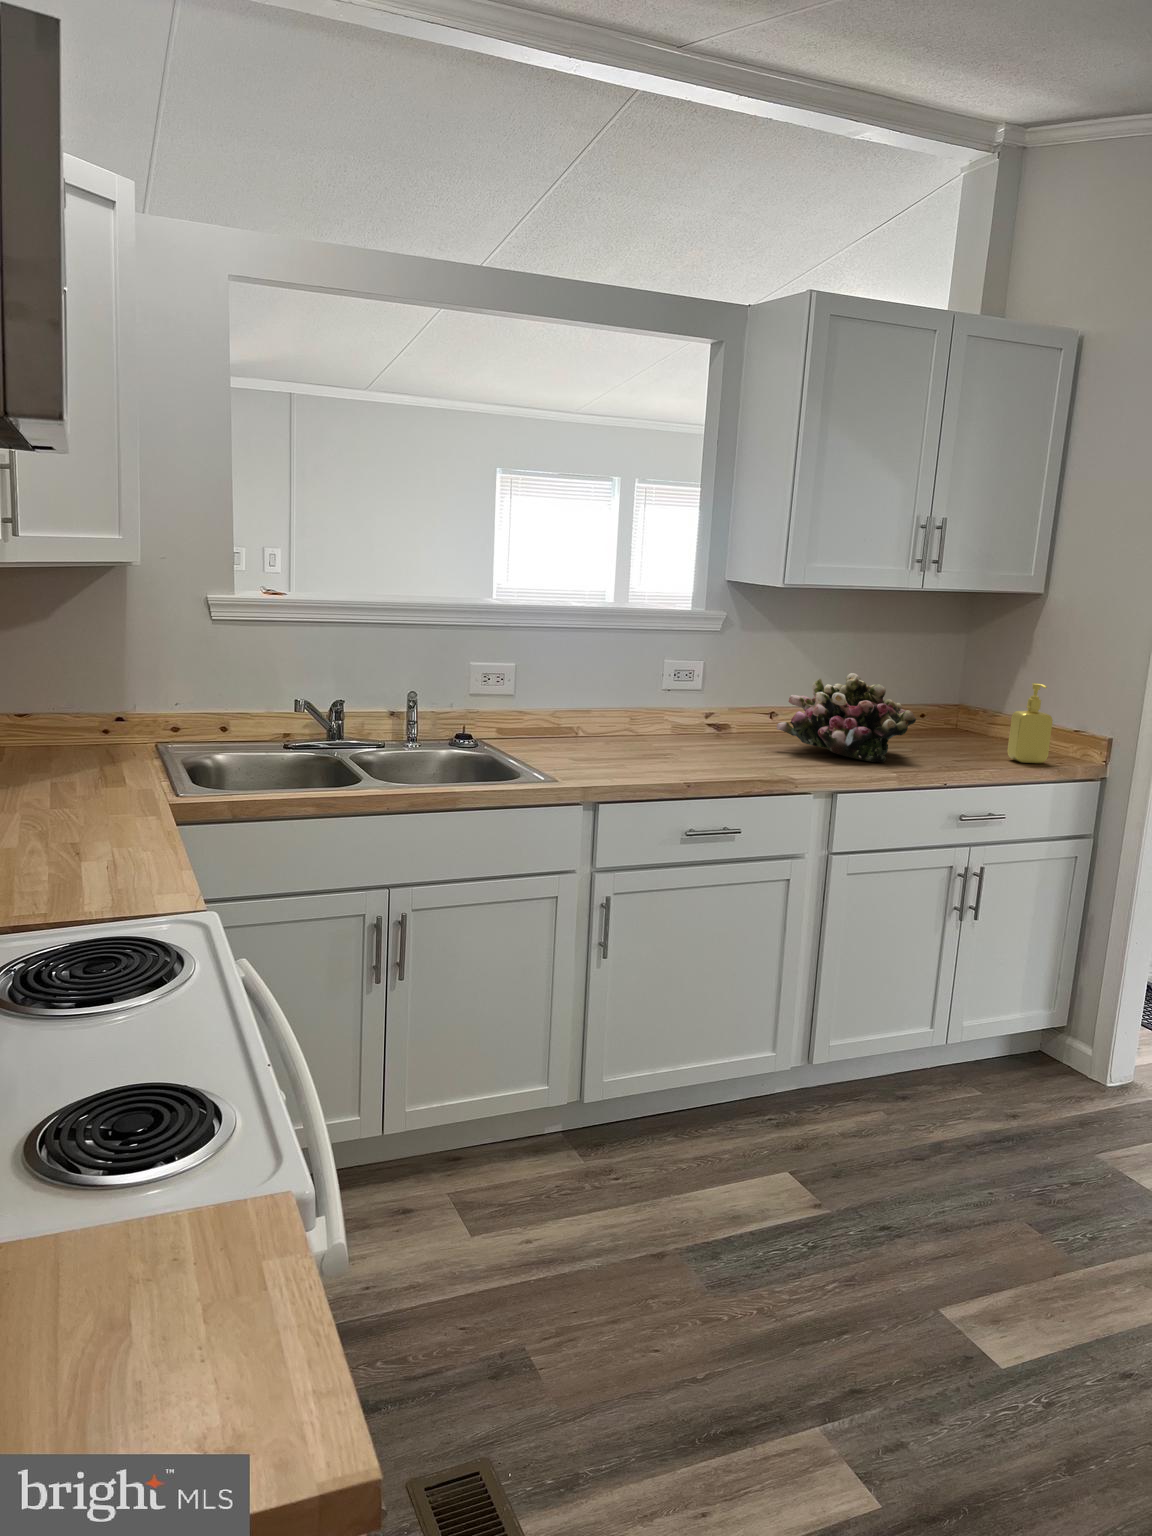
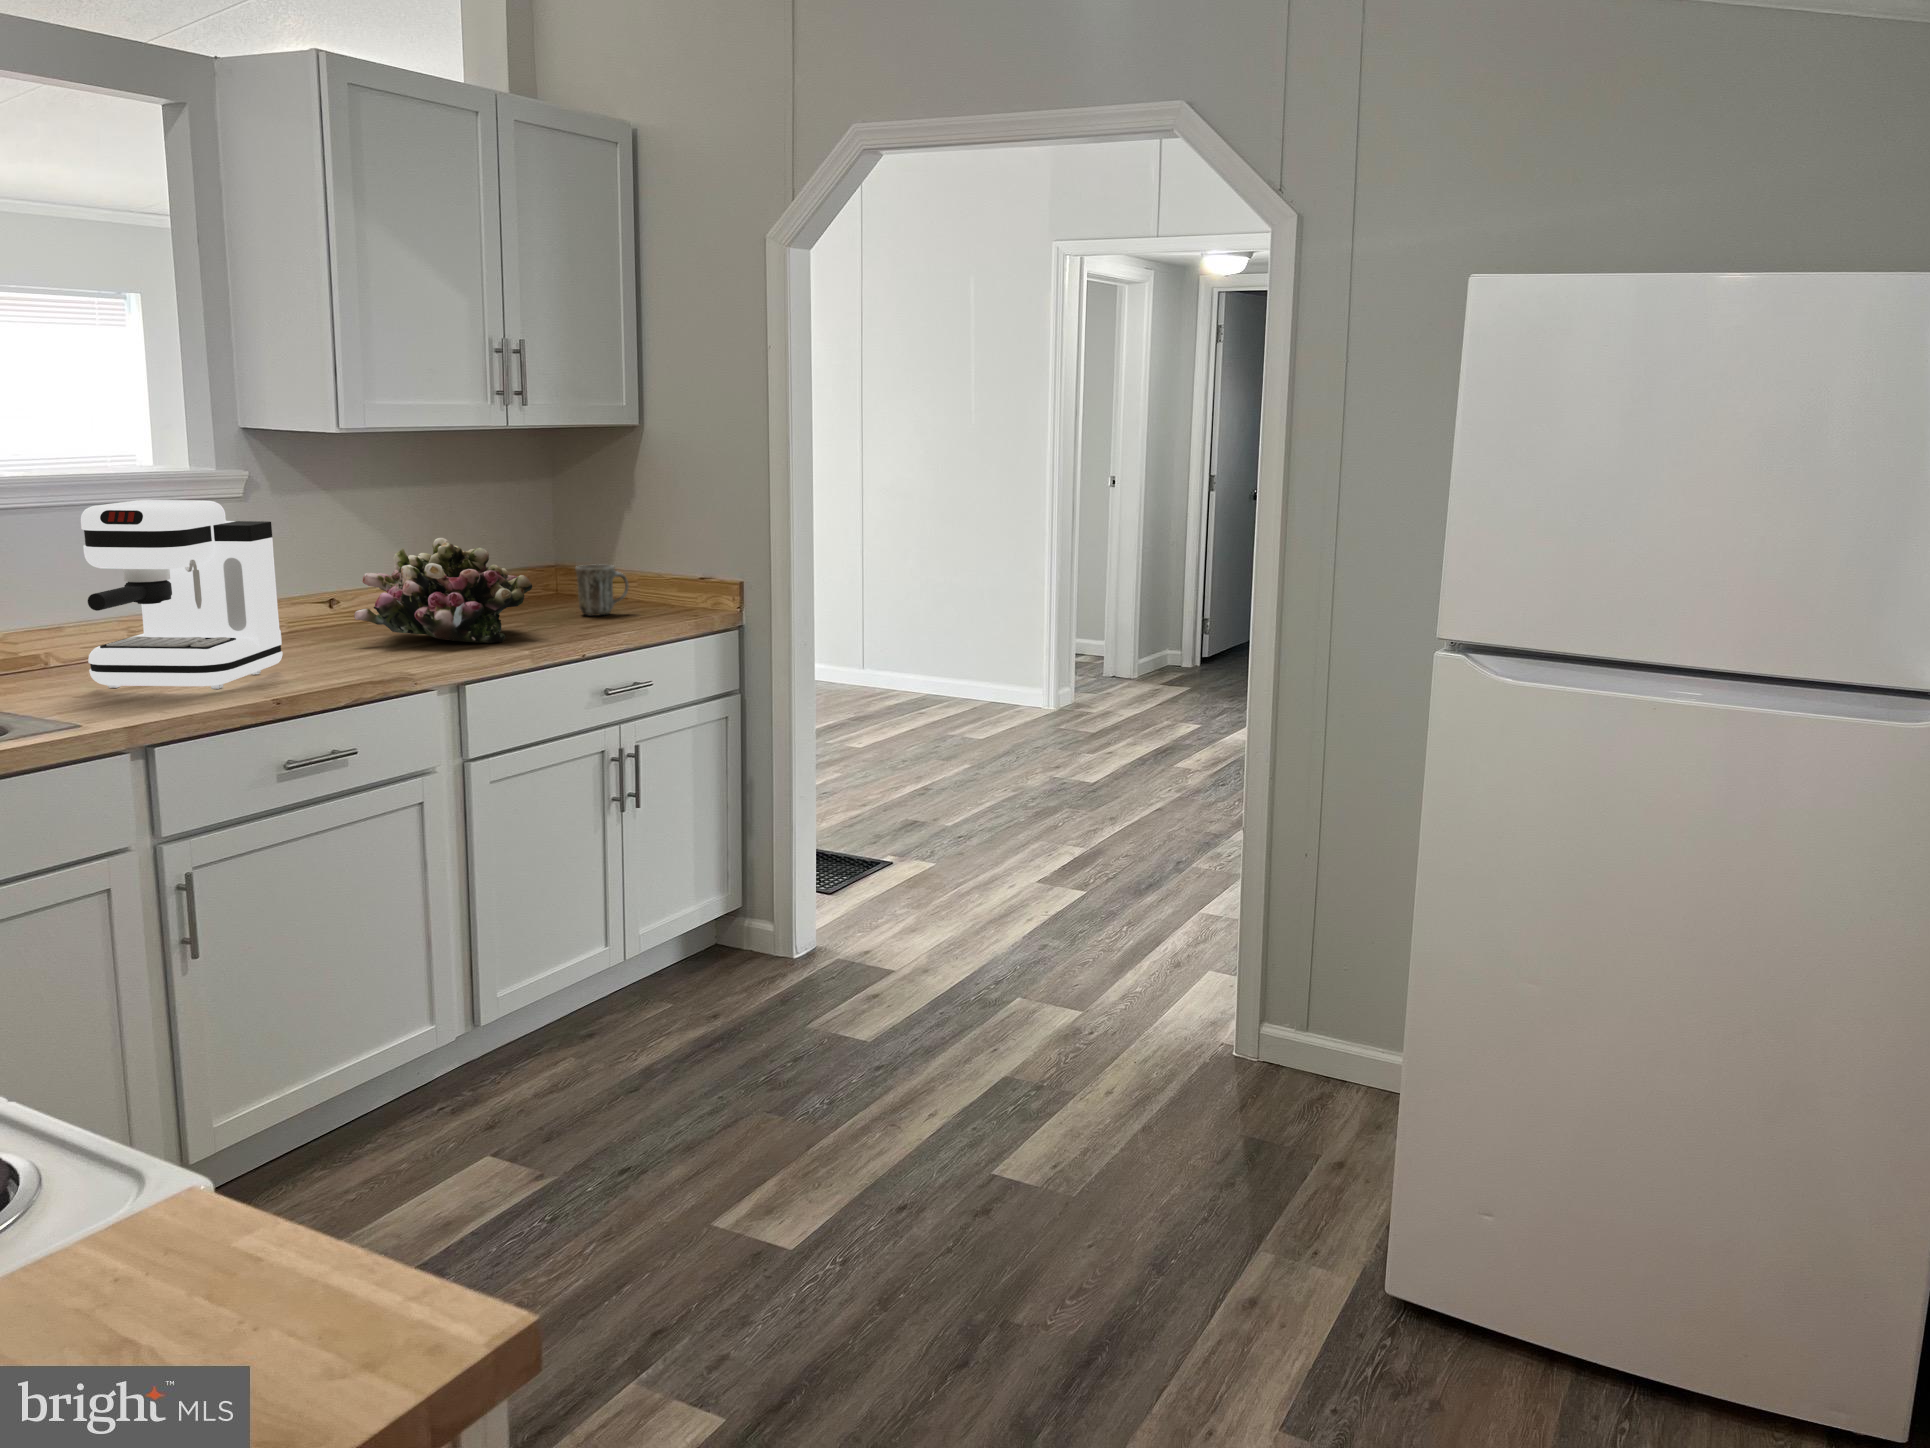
coffee maker: none [585,626,719,768] -> present [81,500,282,689]
soap dispenser: present [1007,683,1053,763] -> none [634,528,680,621]
mug: none [962,708,1008,752] -> present [575,564,629,616]

